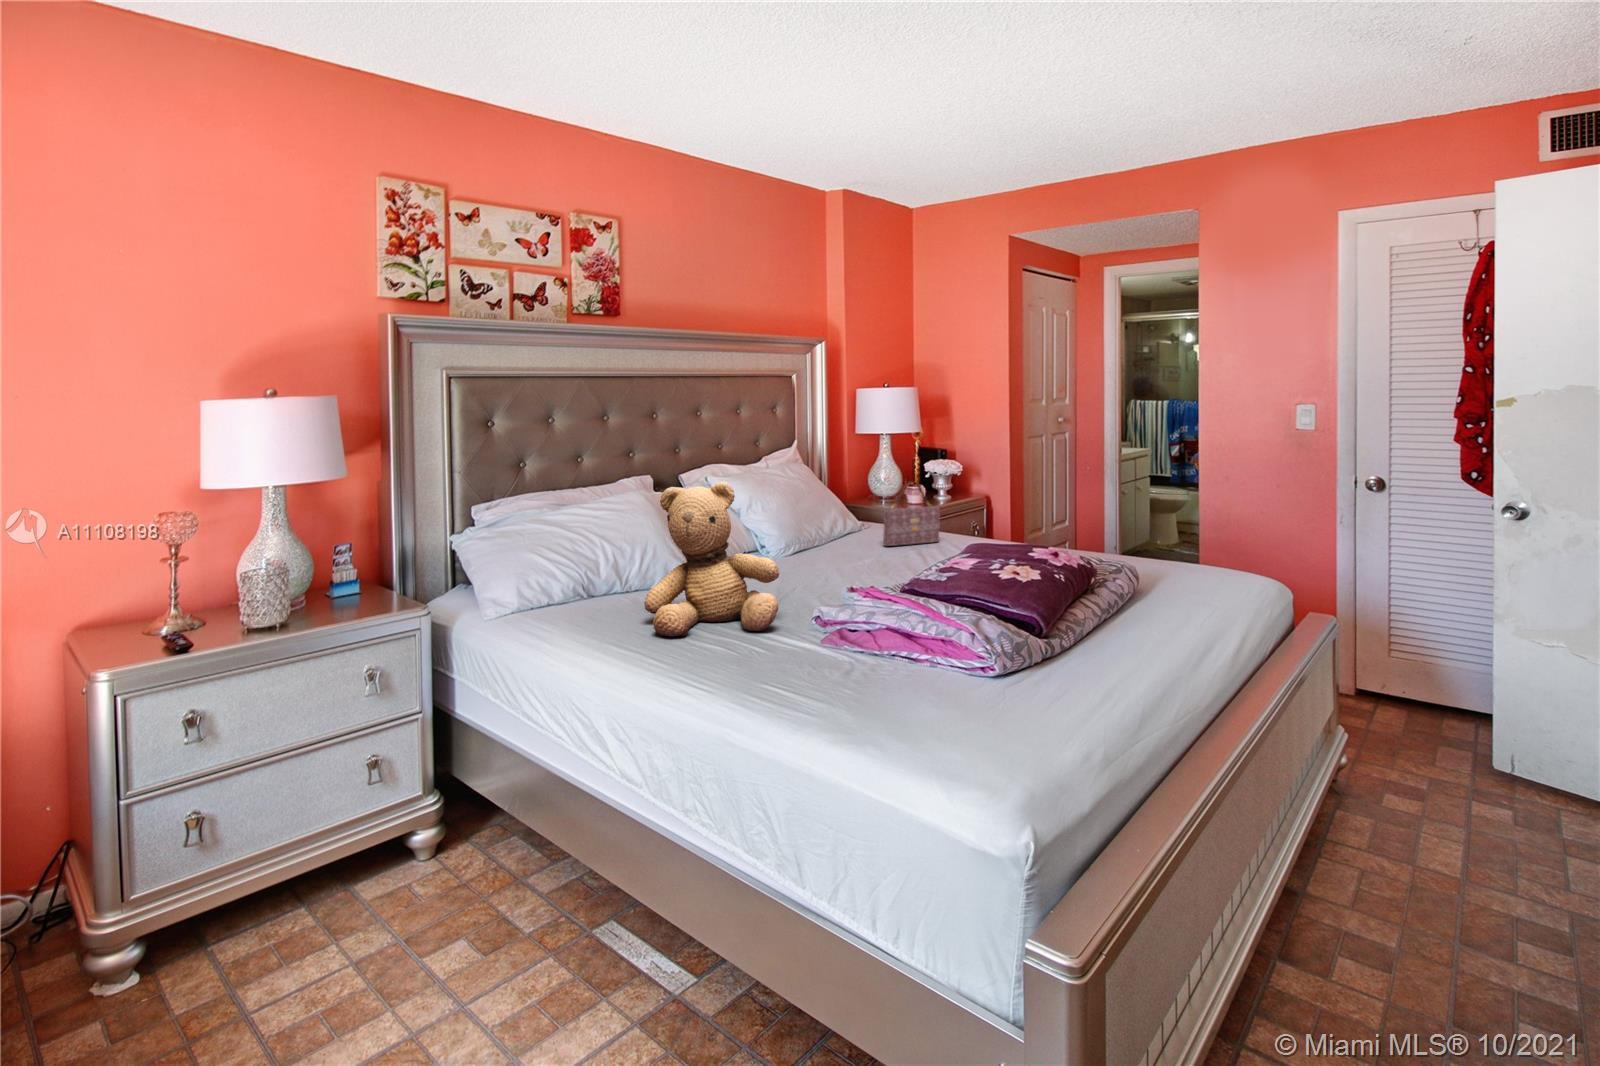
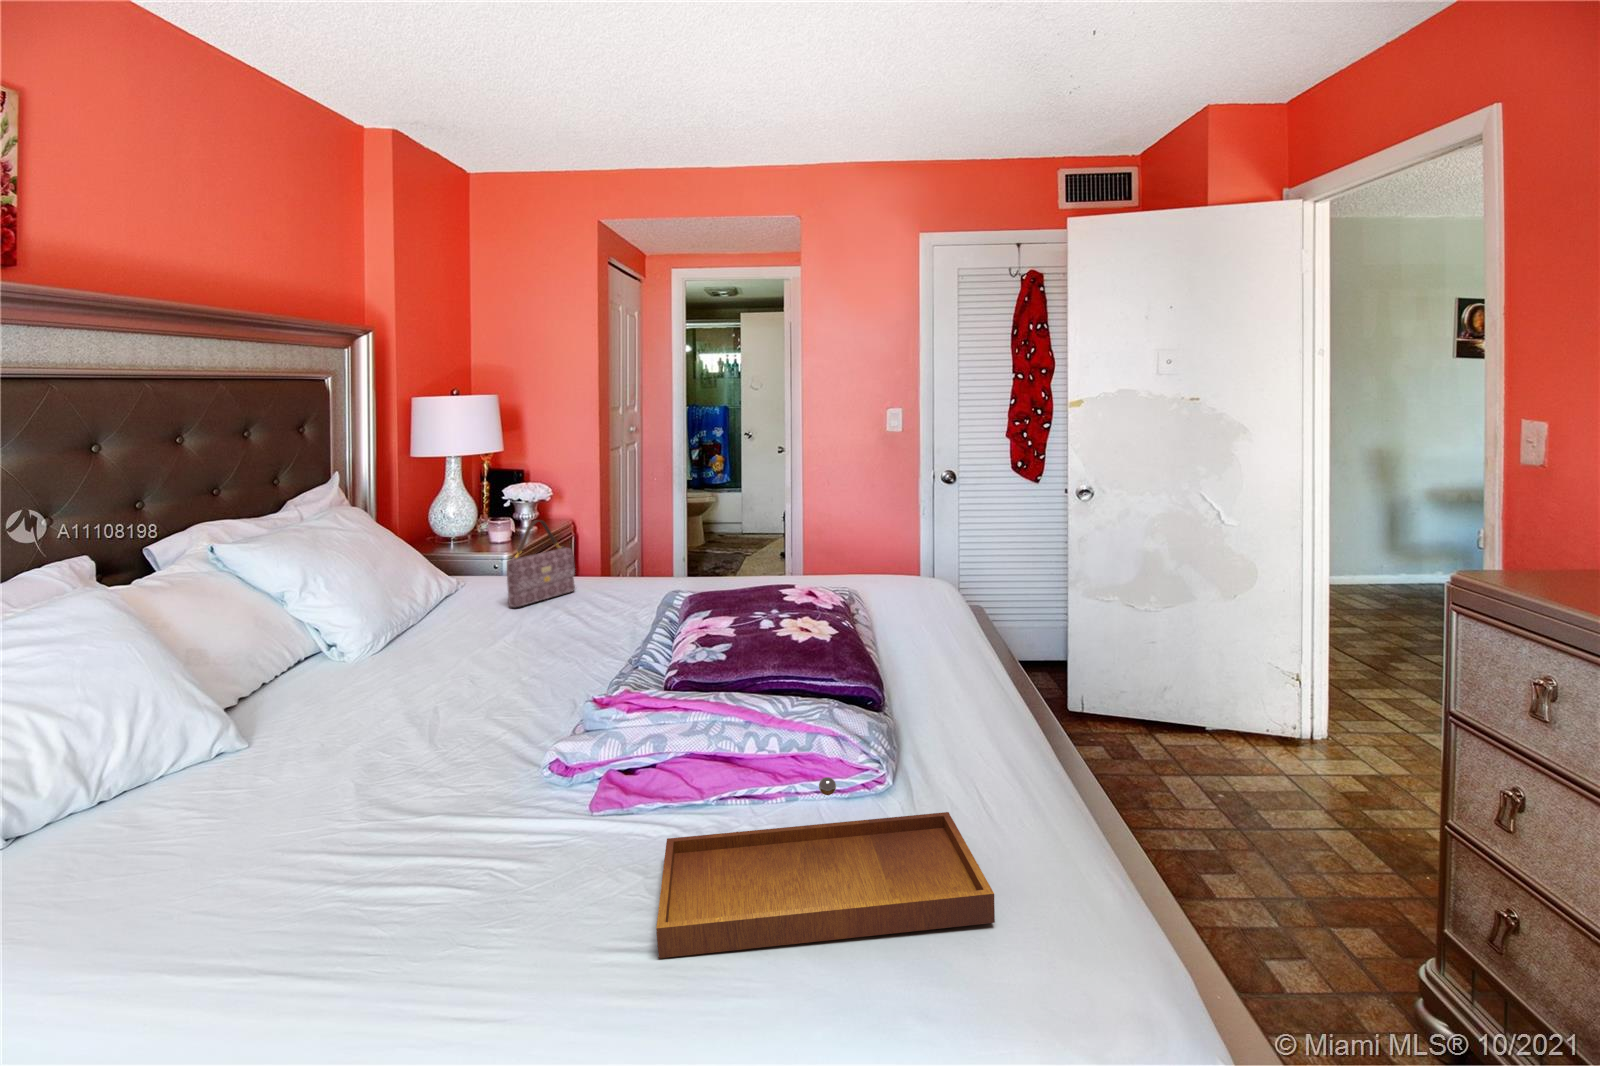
teddy bear: present [644,481,779,637] -> none [228,566,496,861]
tray: none [782,634,1008,737] -> present [656,777,995,958]

